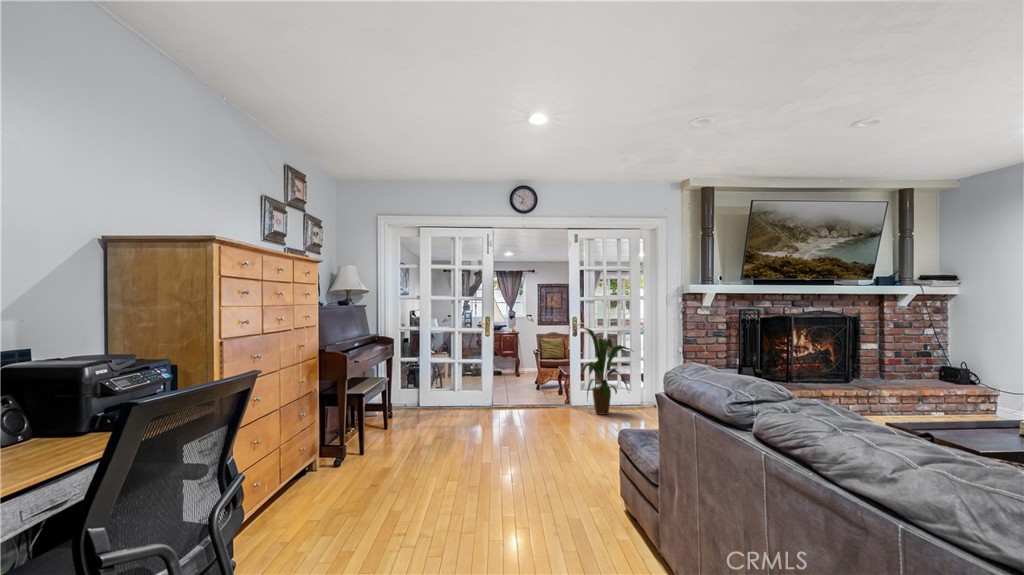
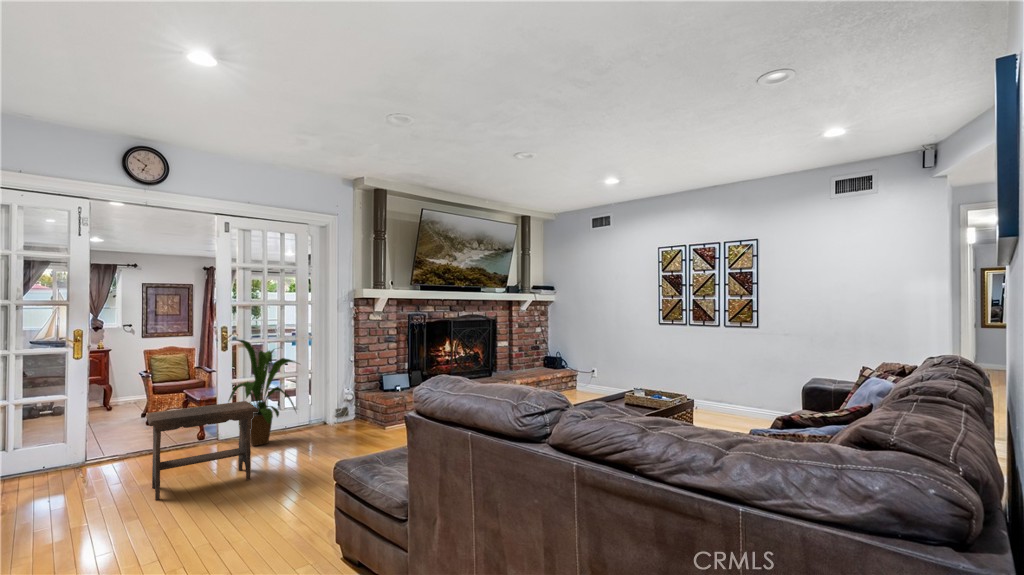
footstool: none [523,376,592,438] -> present [146,401,258,500]

